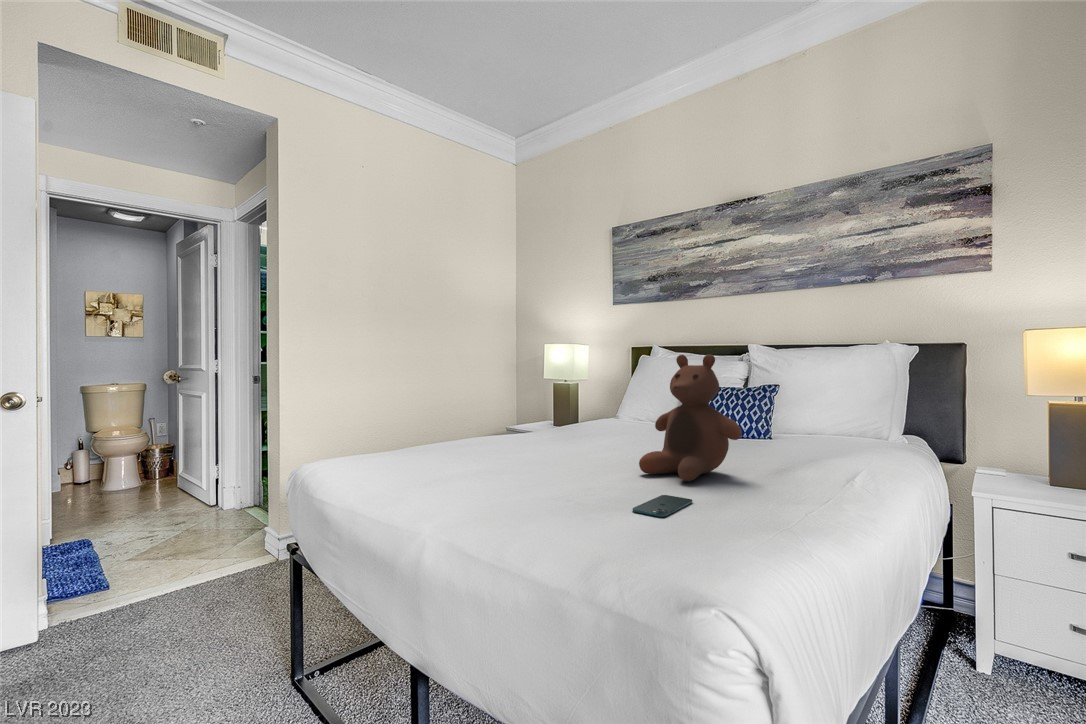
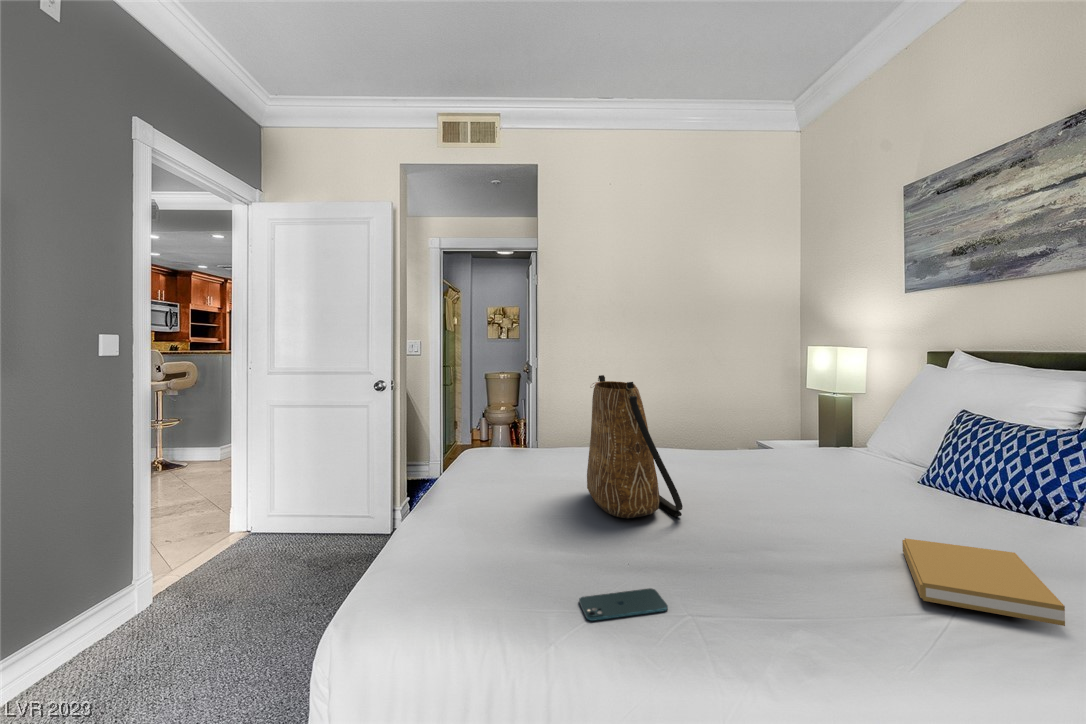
tote bag: none [485,340,599,470] -> present [587,375,683,518]
stuffed bear: present [639,354,742,481] -> none [698,404,821,576]
book: none [737,446,842,471] -> present [902,538,1065,626]

